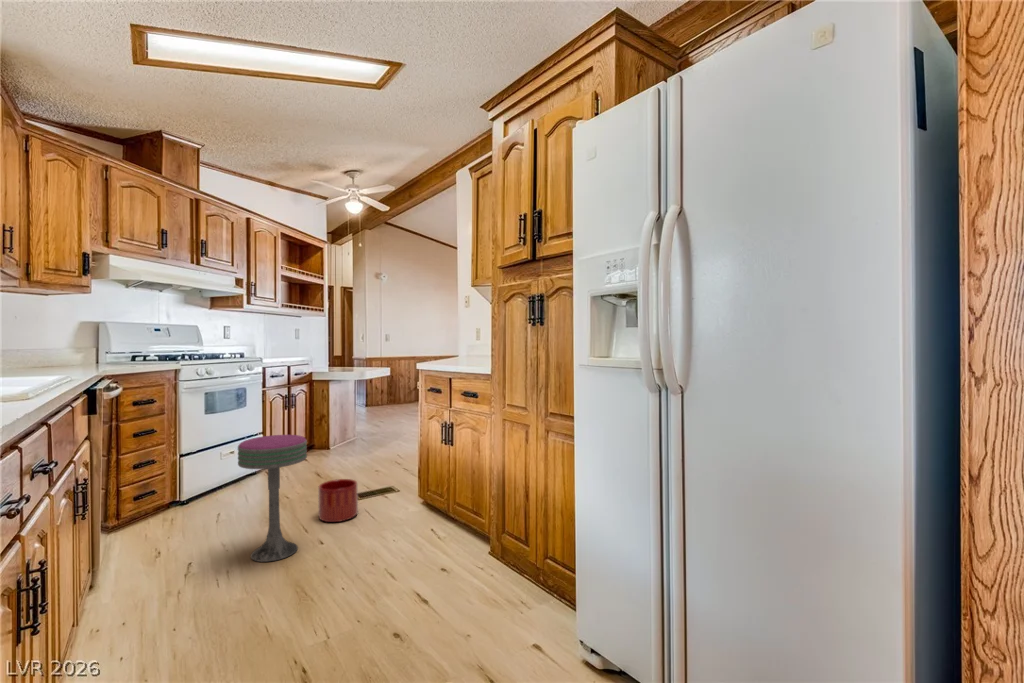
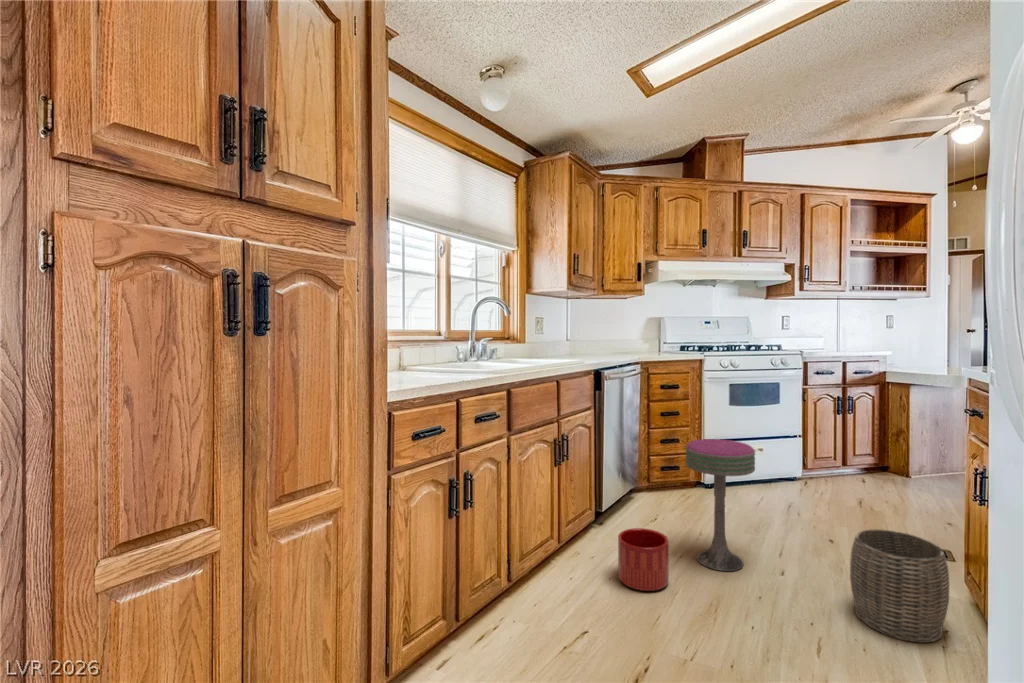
woven basket: none [385,469,441,540] -> present [850,529,950,643]
planter: present [319,479,358,522] -> present [618,528,669,591]

